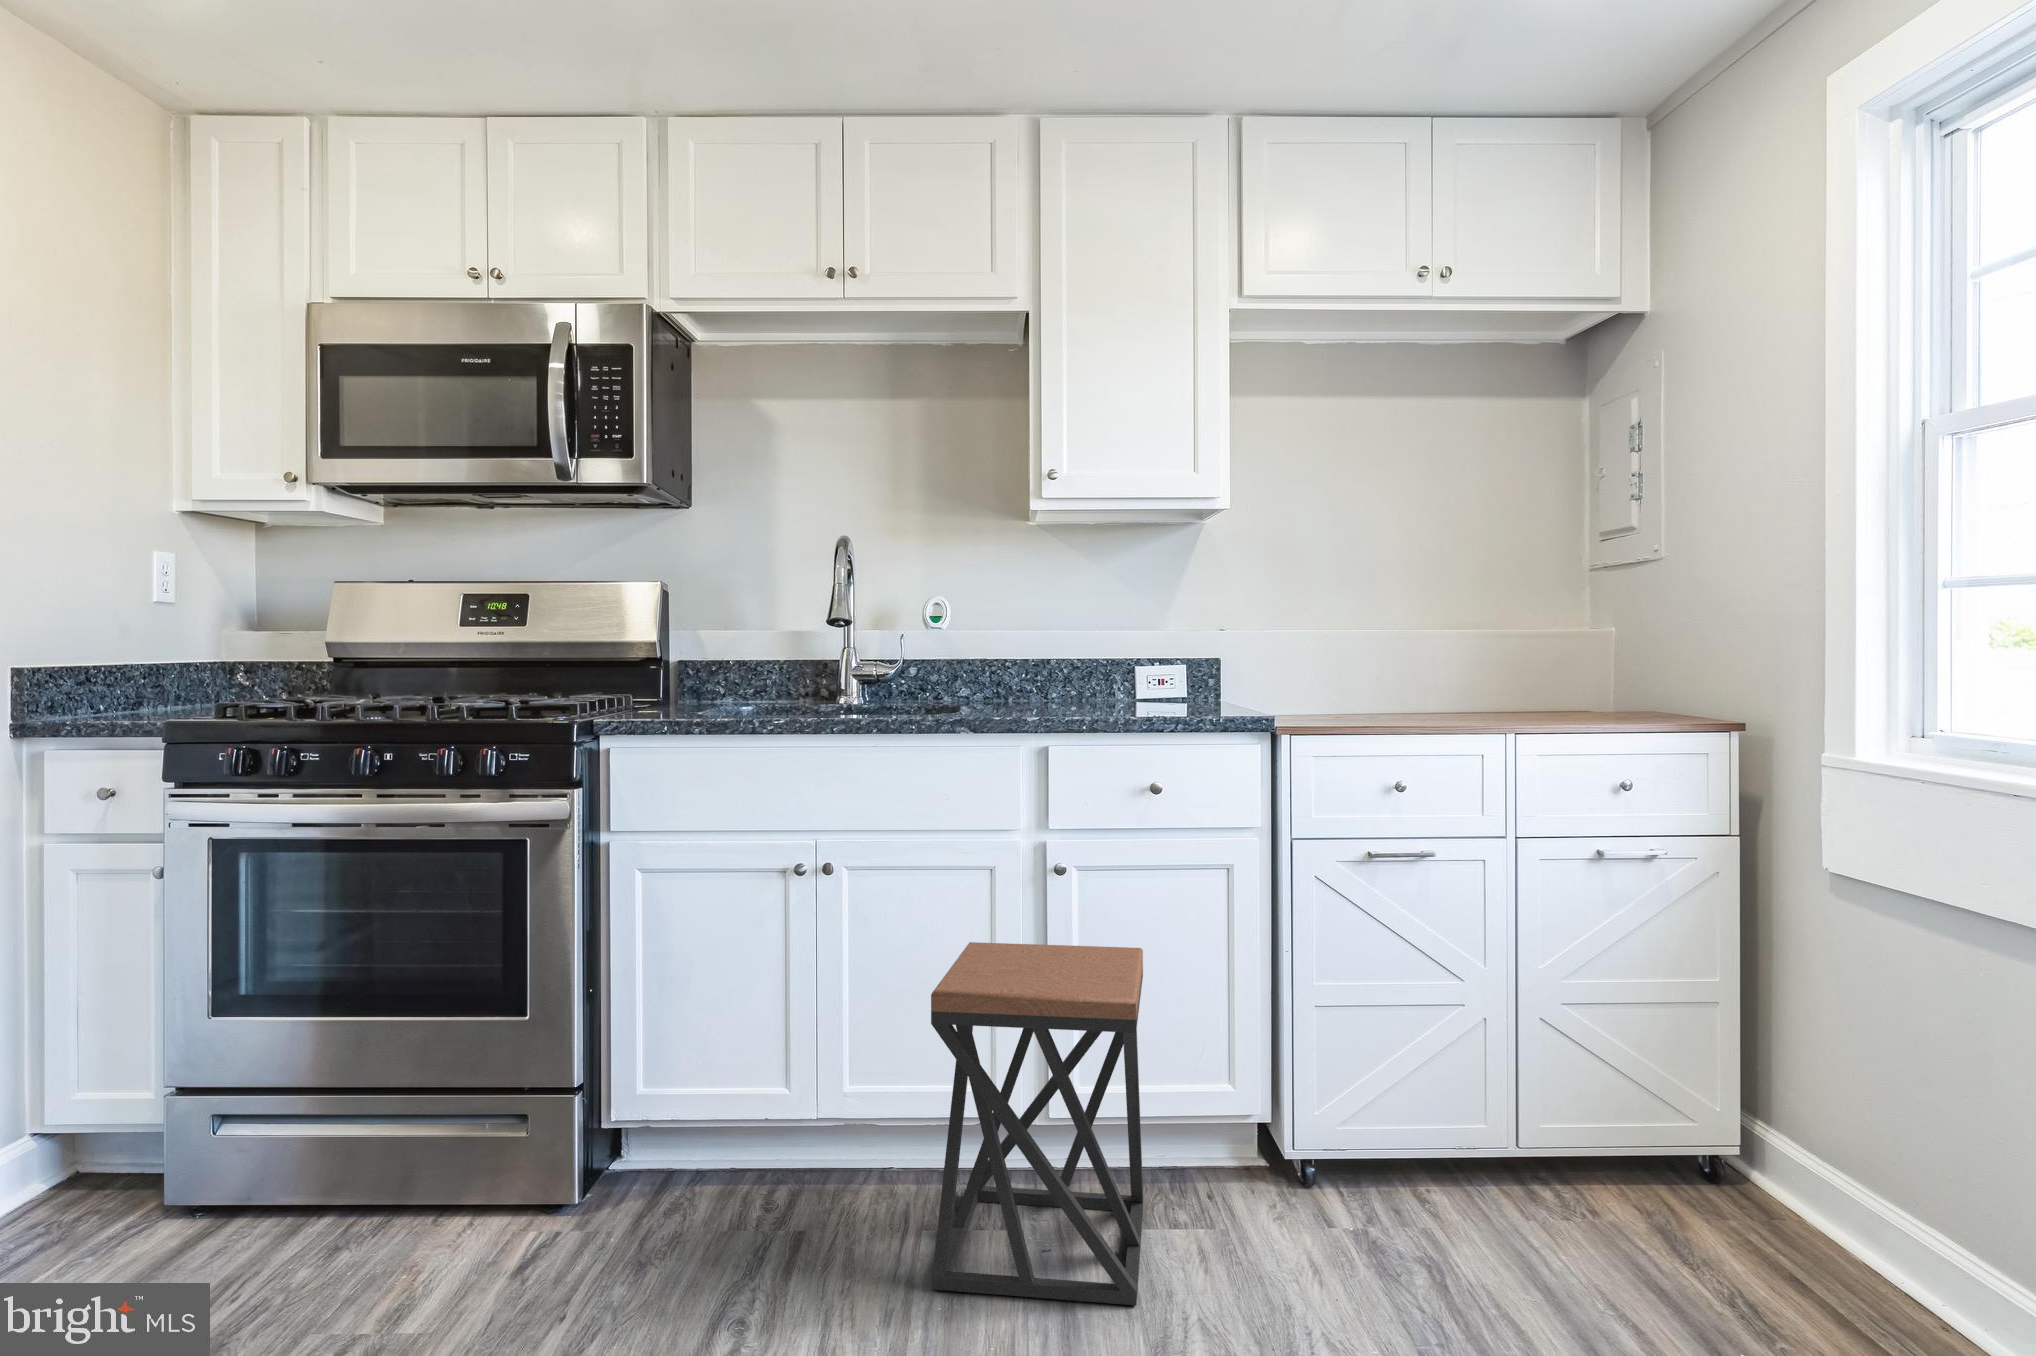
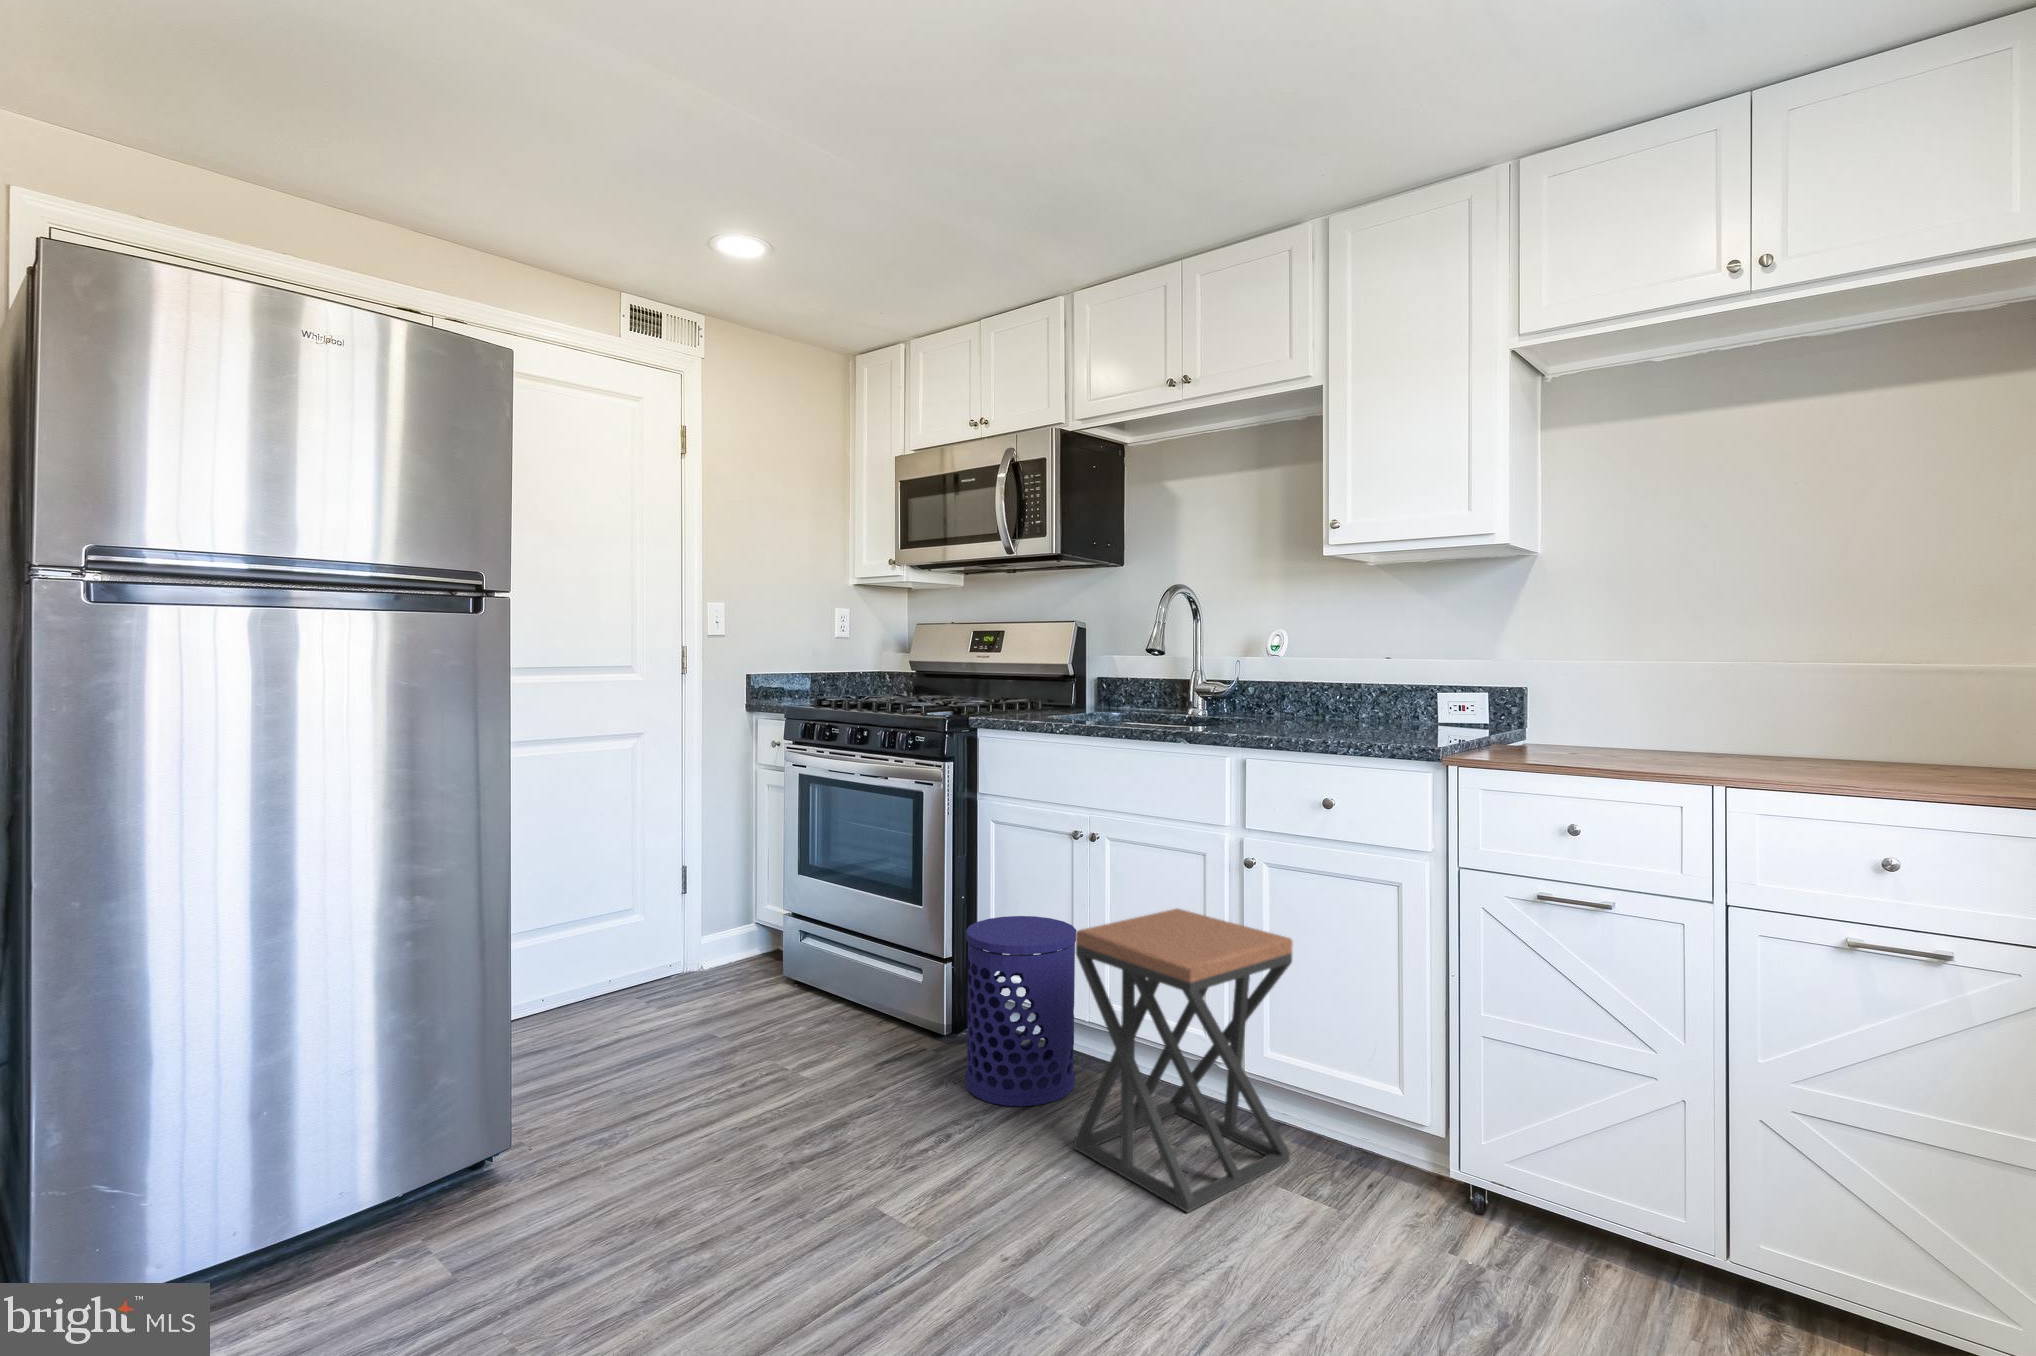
waste bin: none [674,994,836,1278] -> present [965,916,1076,1106]

